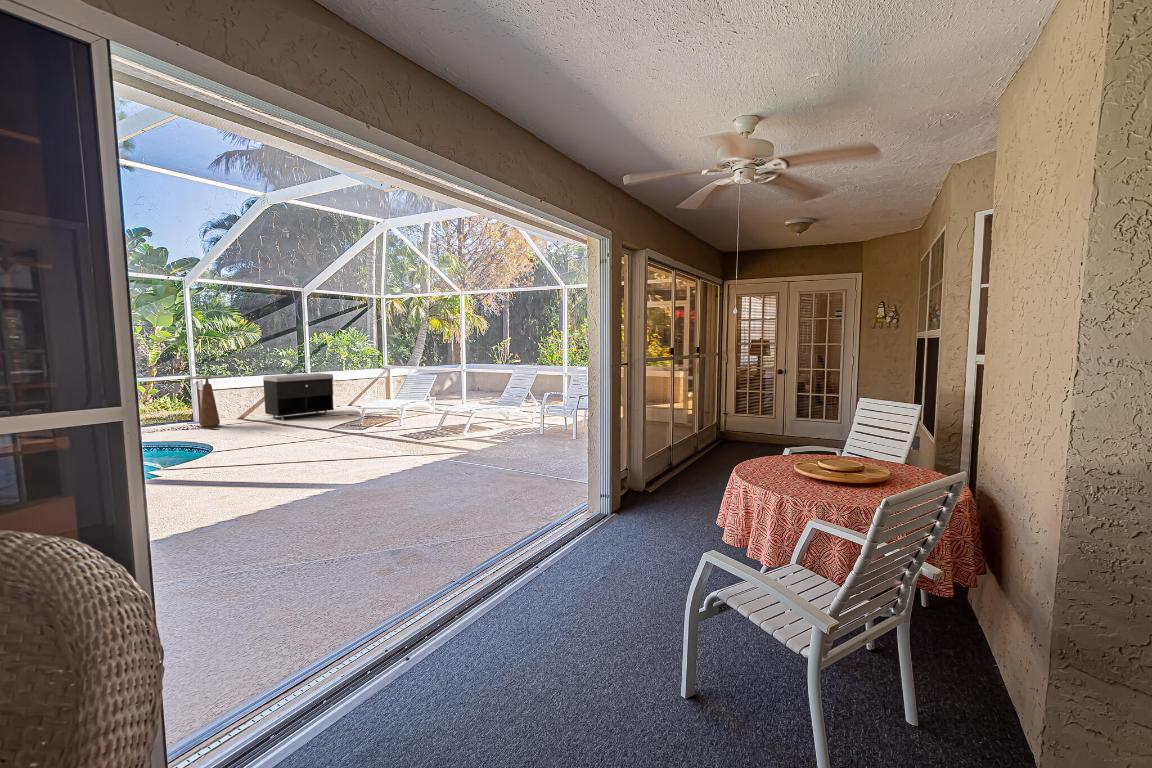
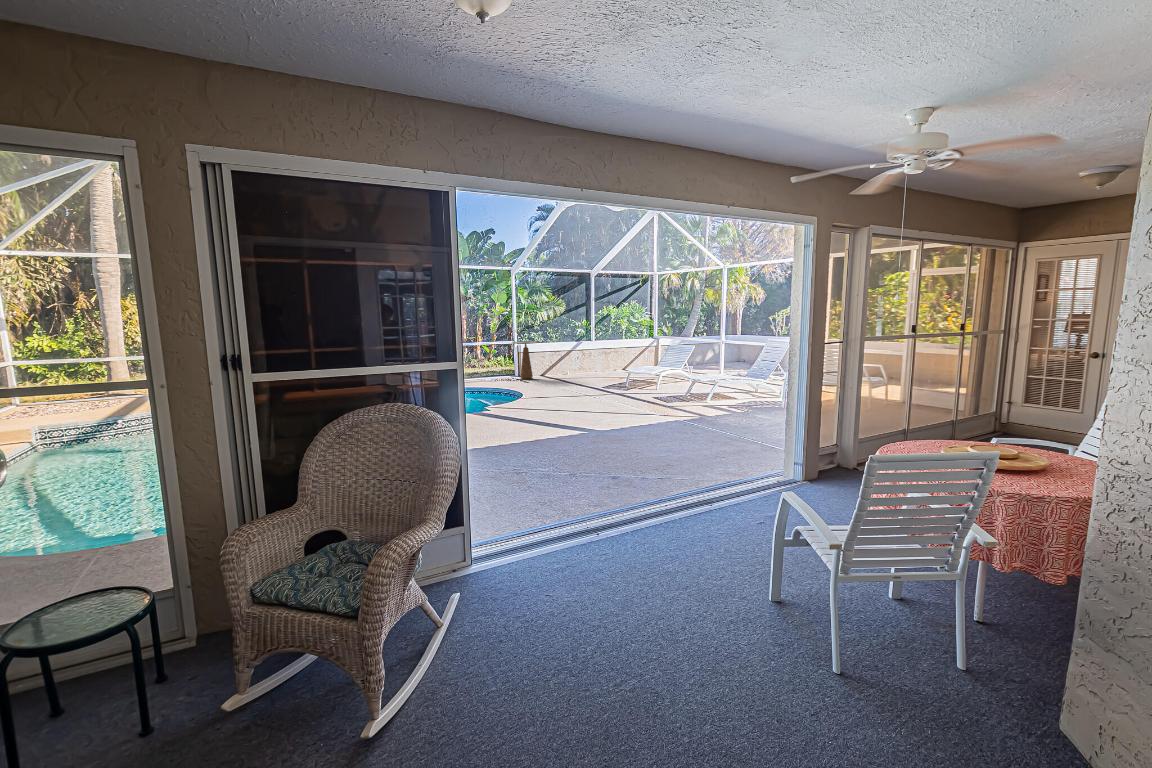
storage bench: present [263,373,334,420] -> none [562,341,611,377]

